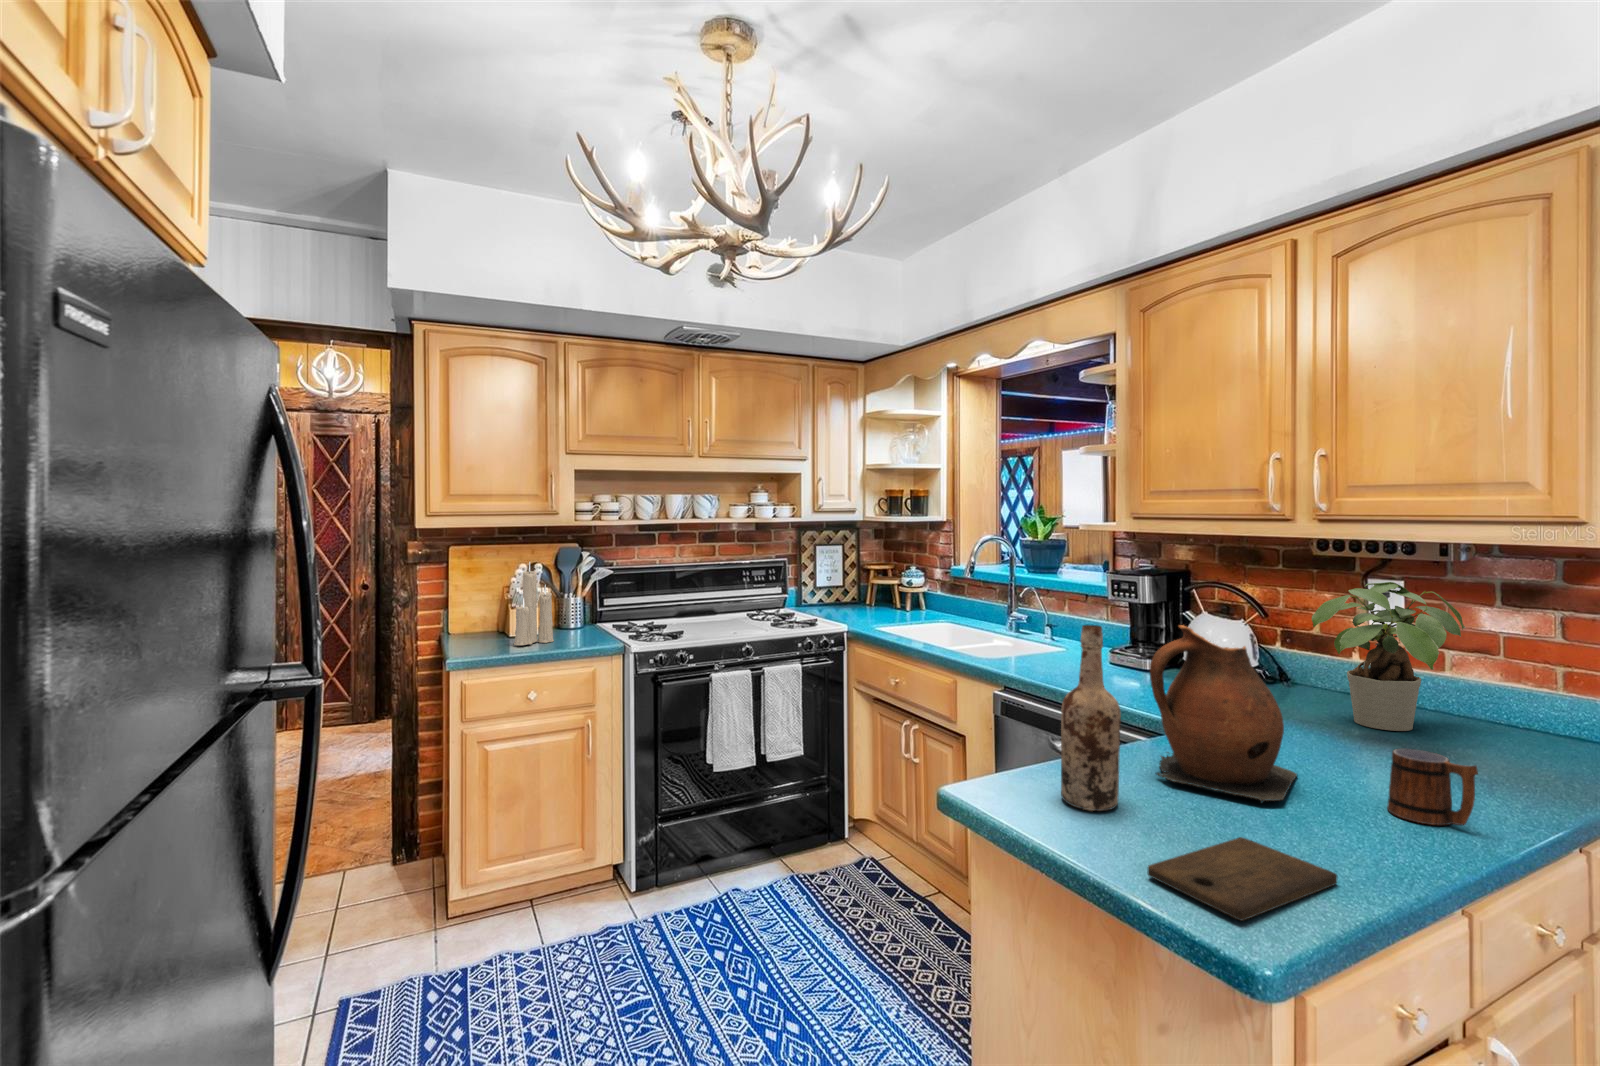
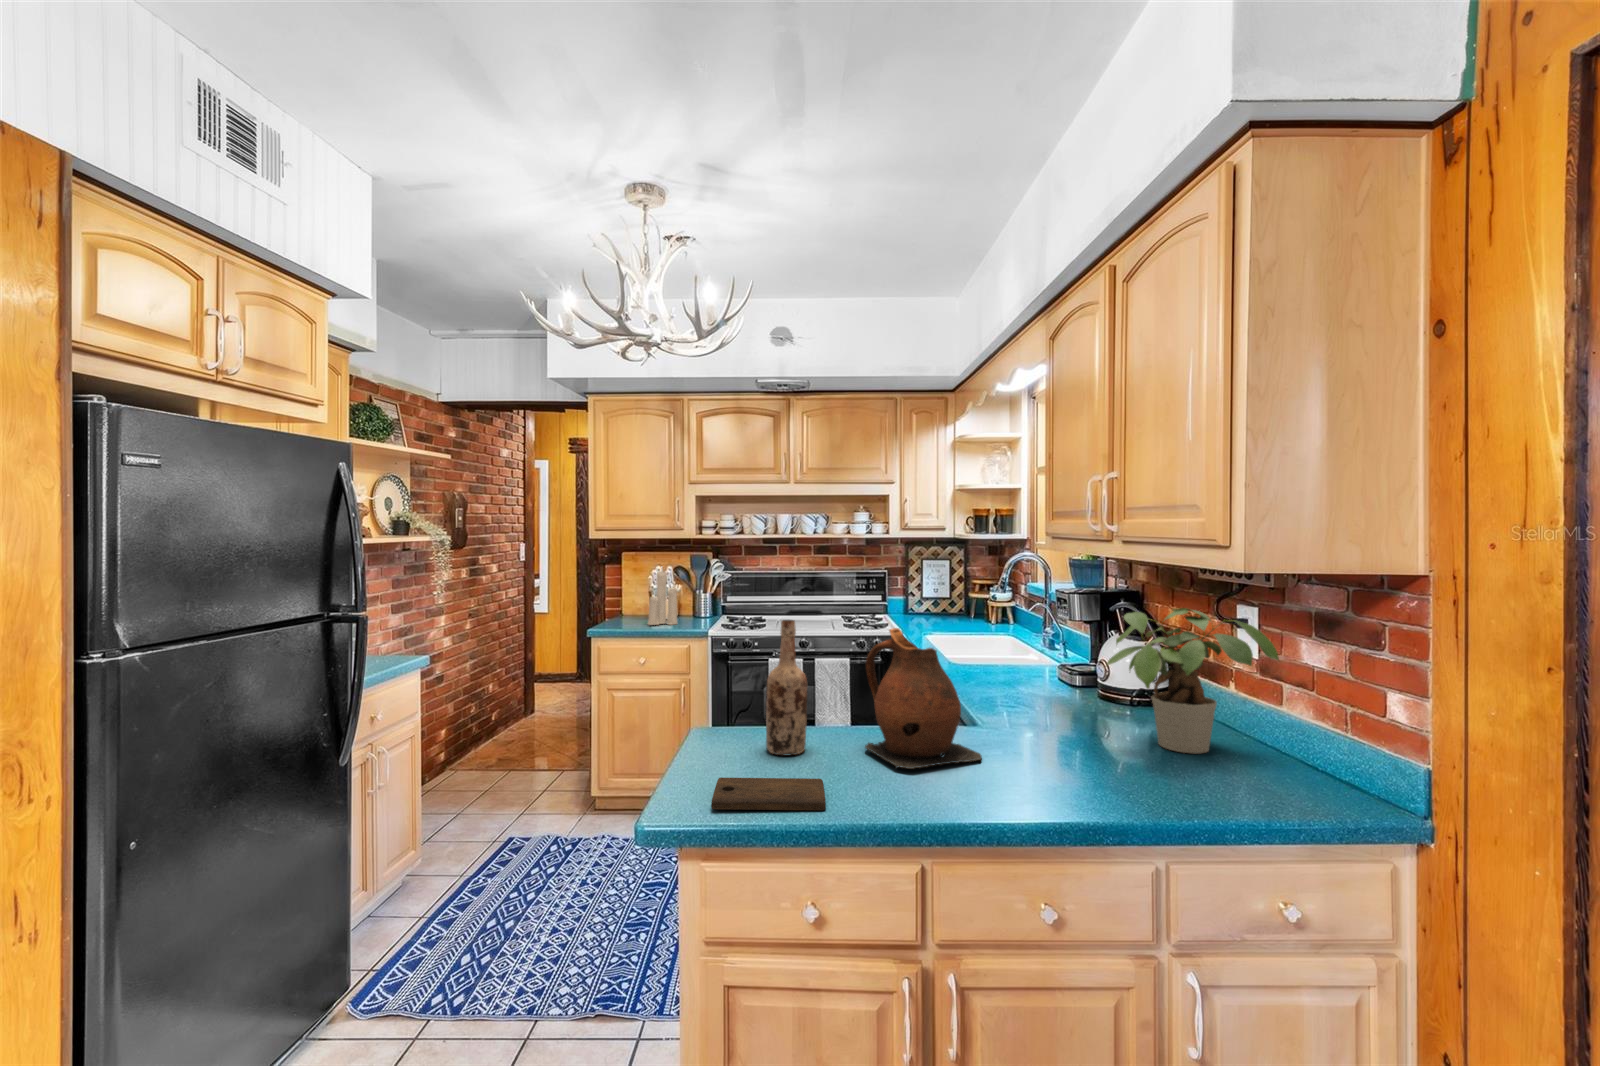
mug: present [1387,749,1478,825] -> none [983,740,1027,804]

